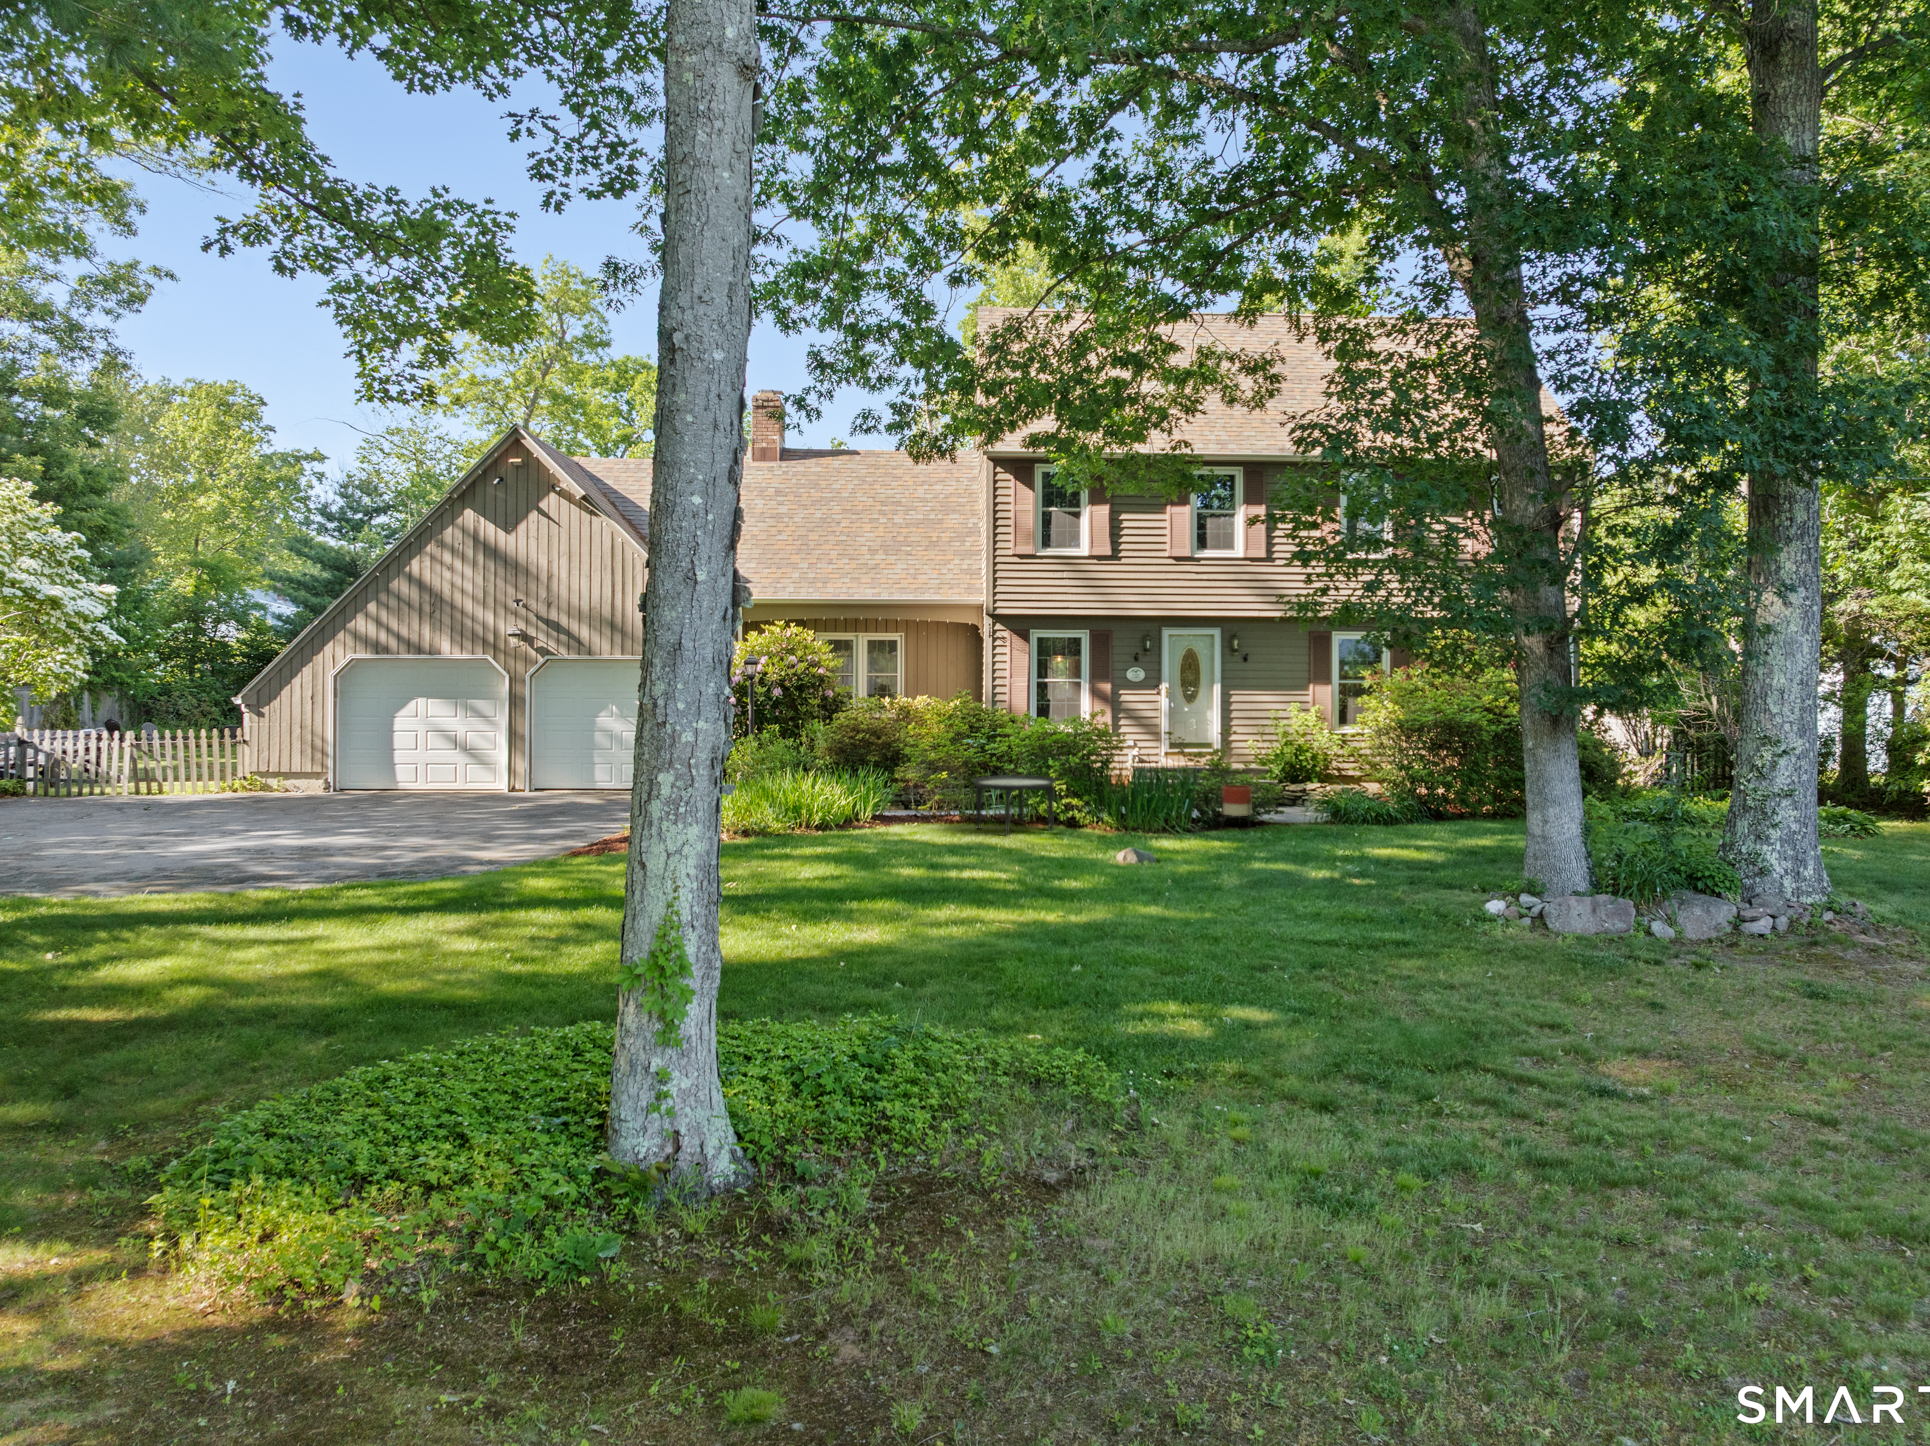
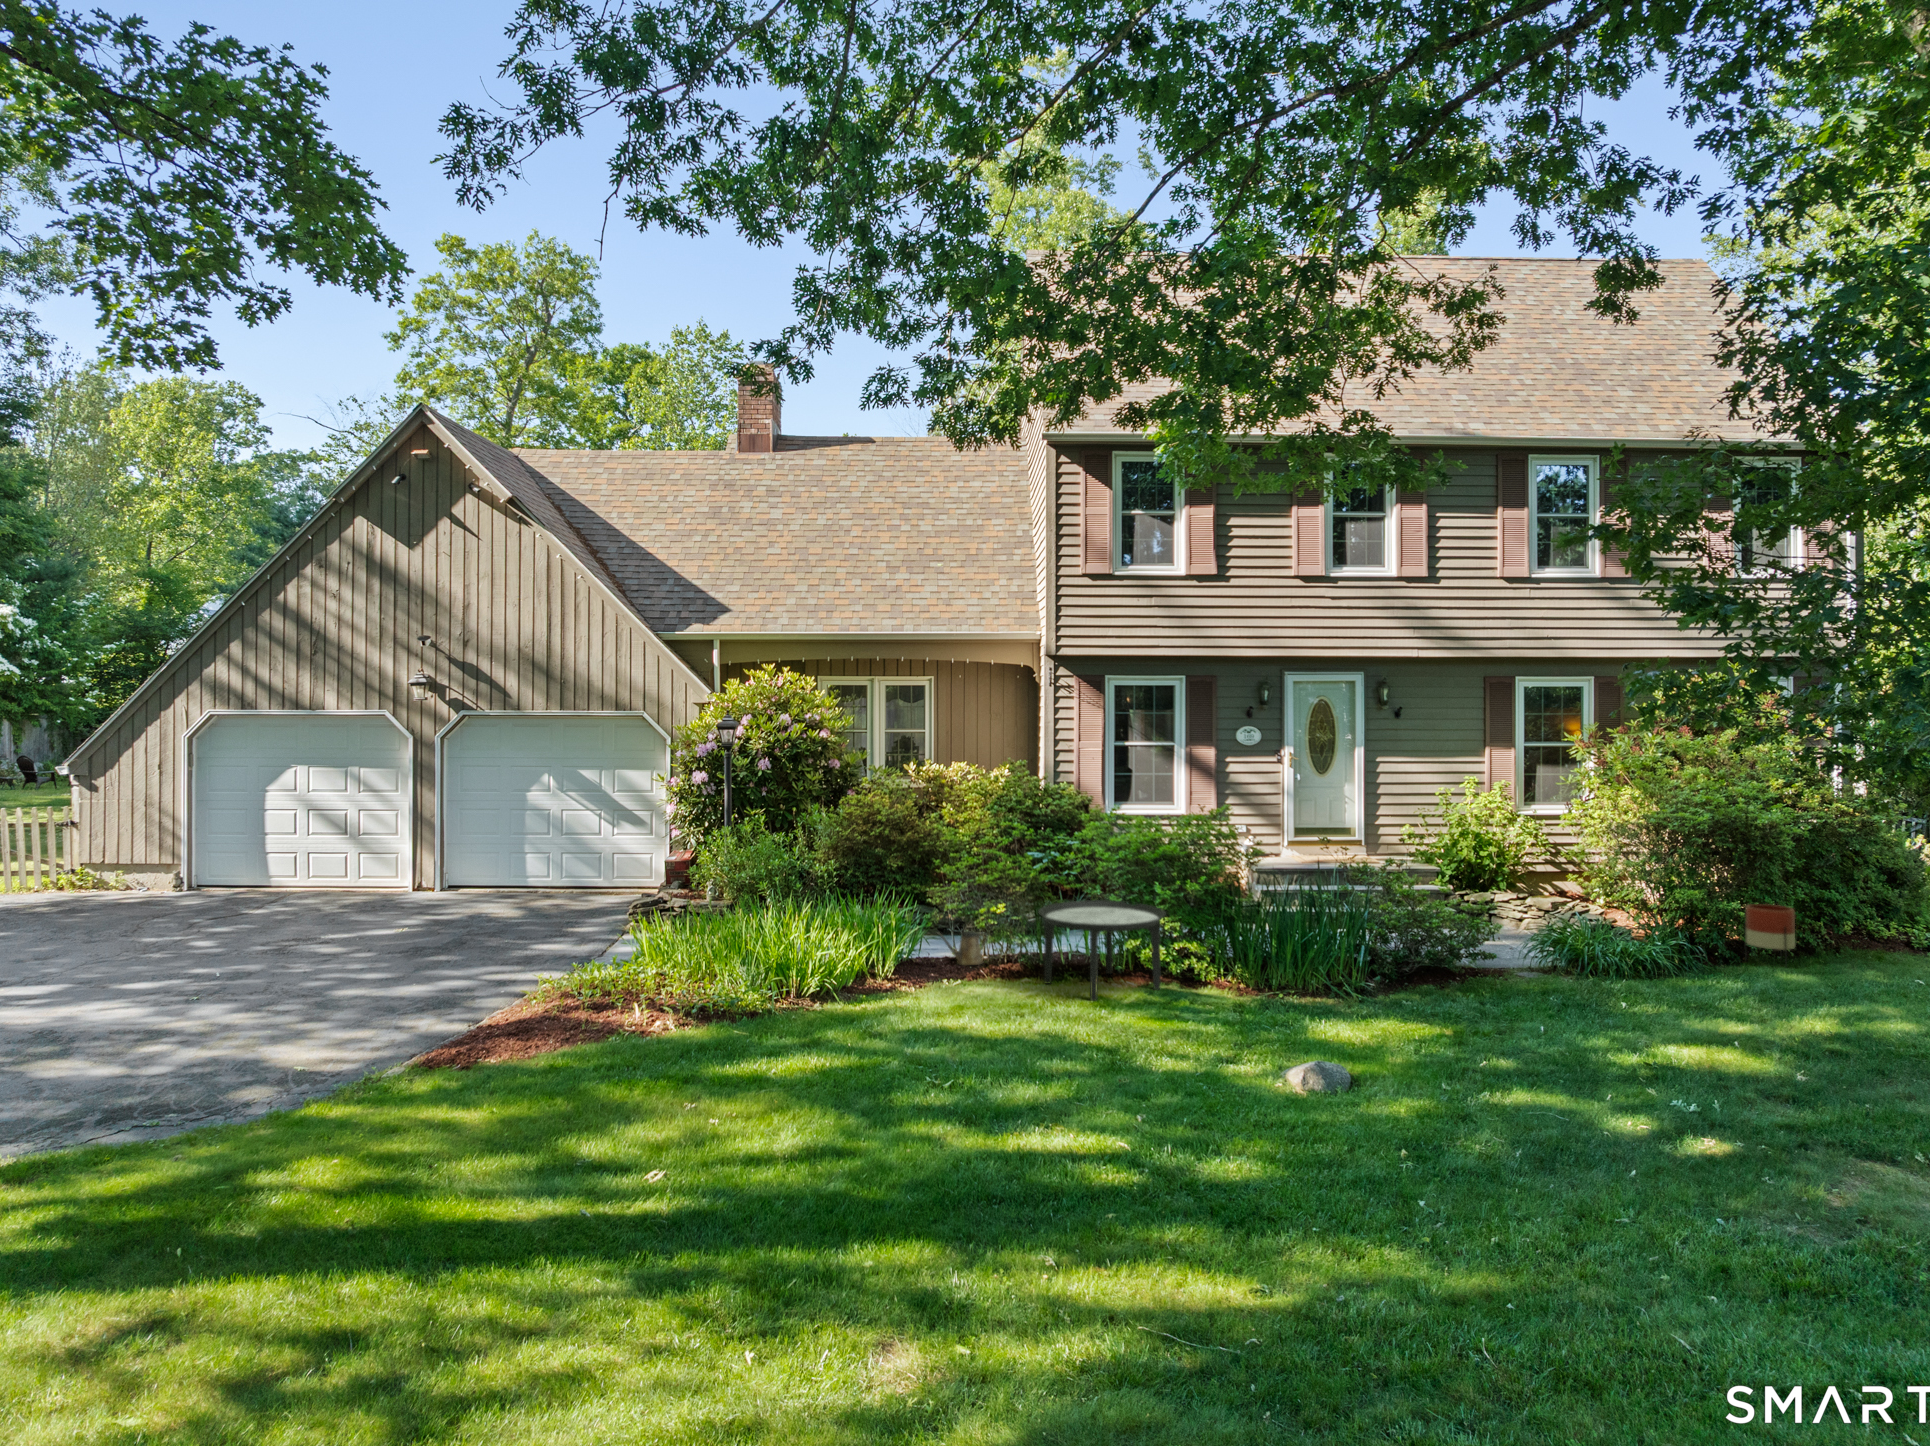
planter: present [1222,785,1252,817] -> present [1745,904,1795,952]
watering can: none [902,799,939,822] -> present [938,931,988,965]

